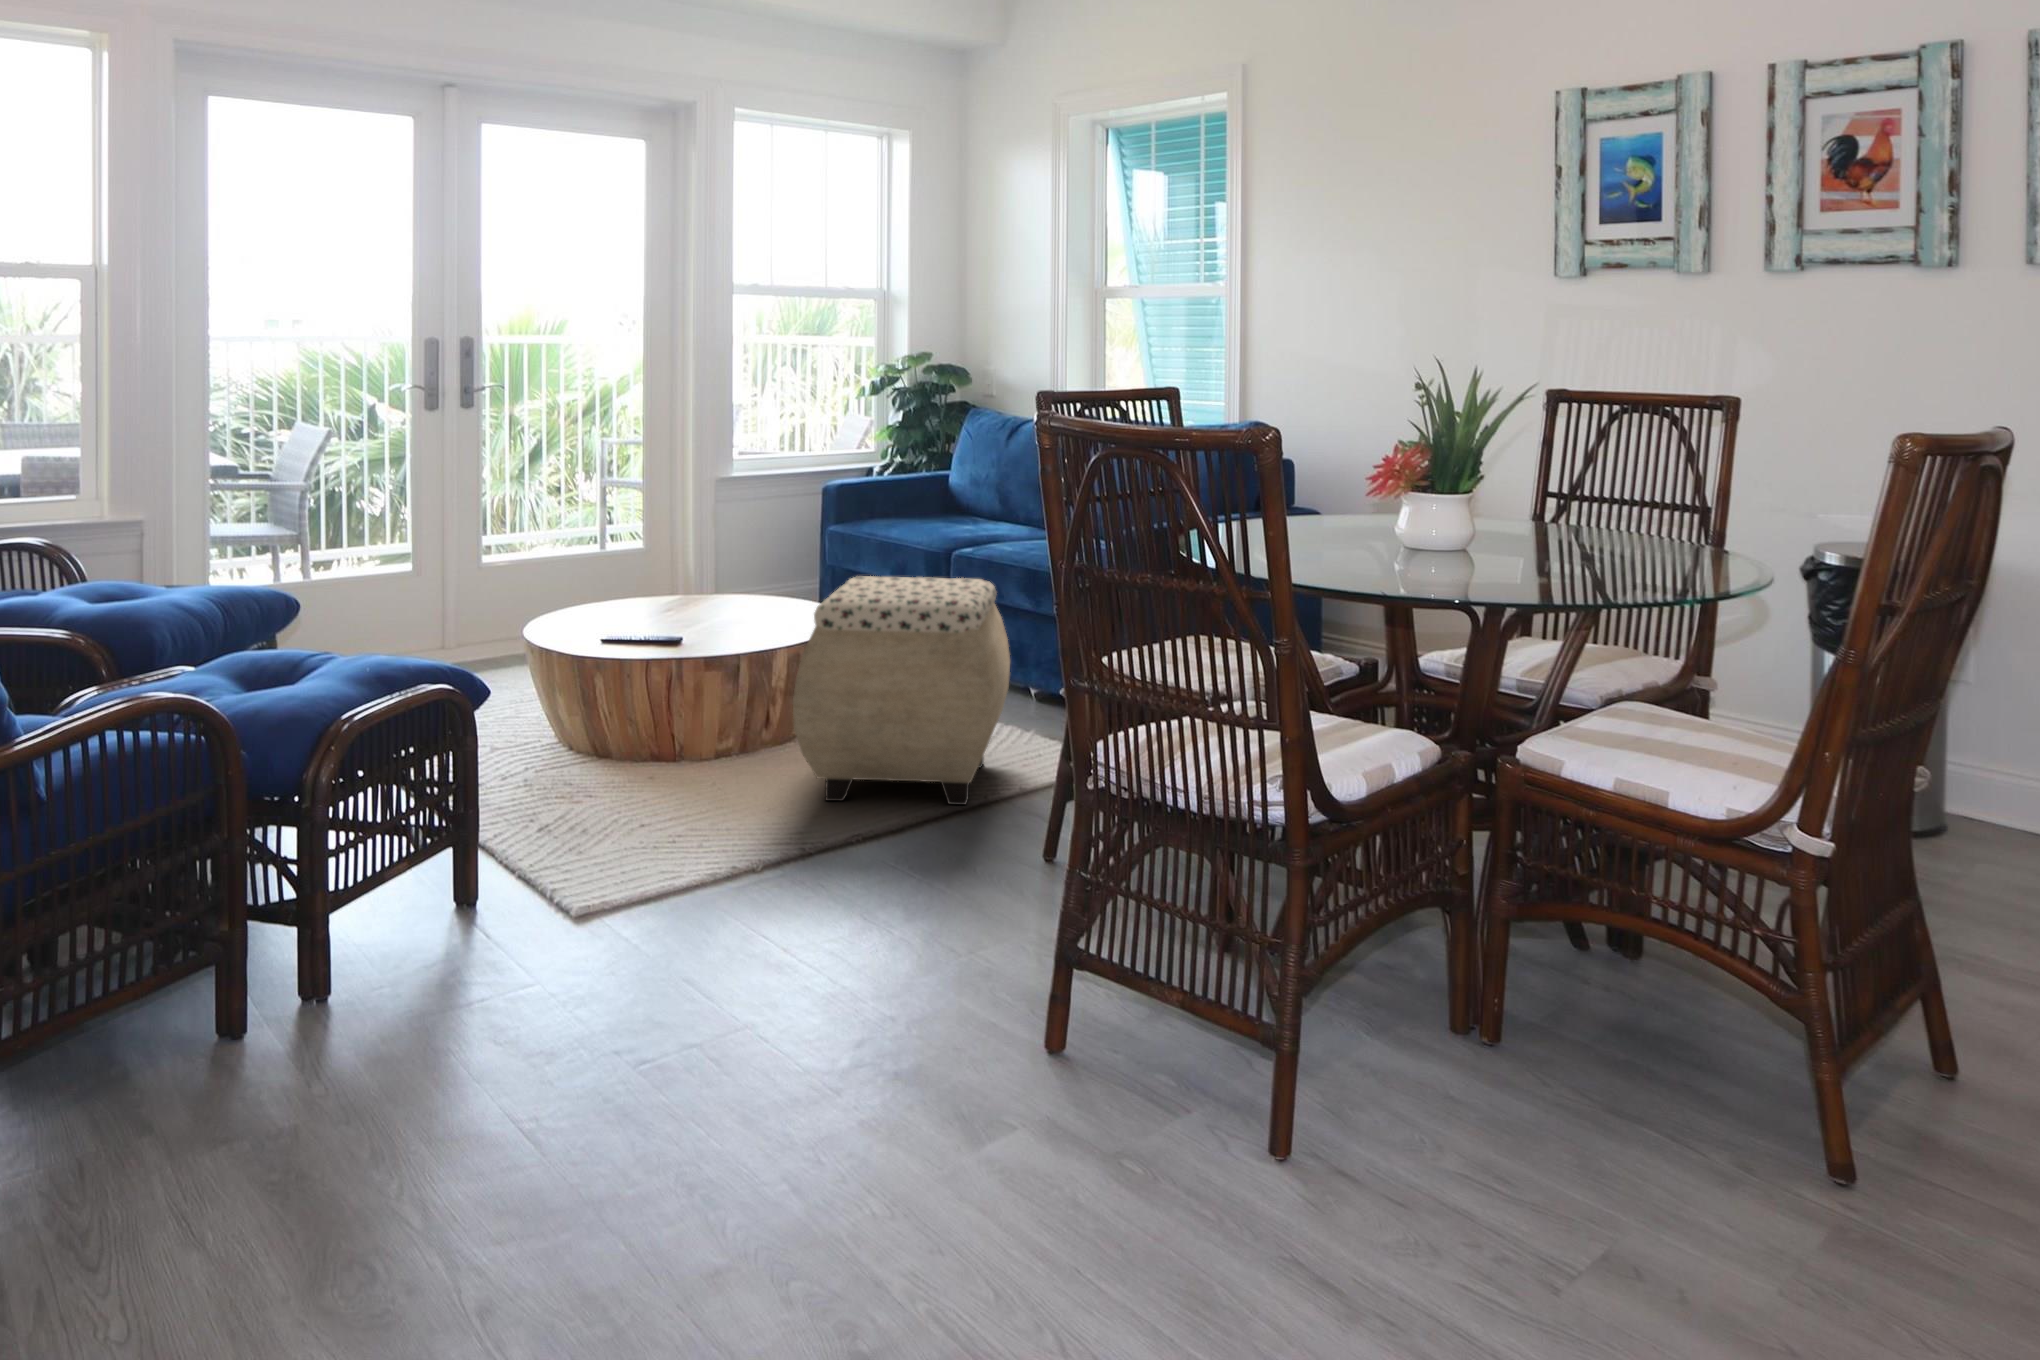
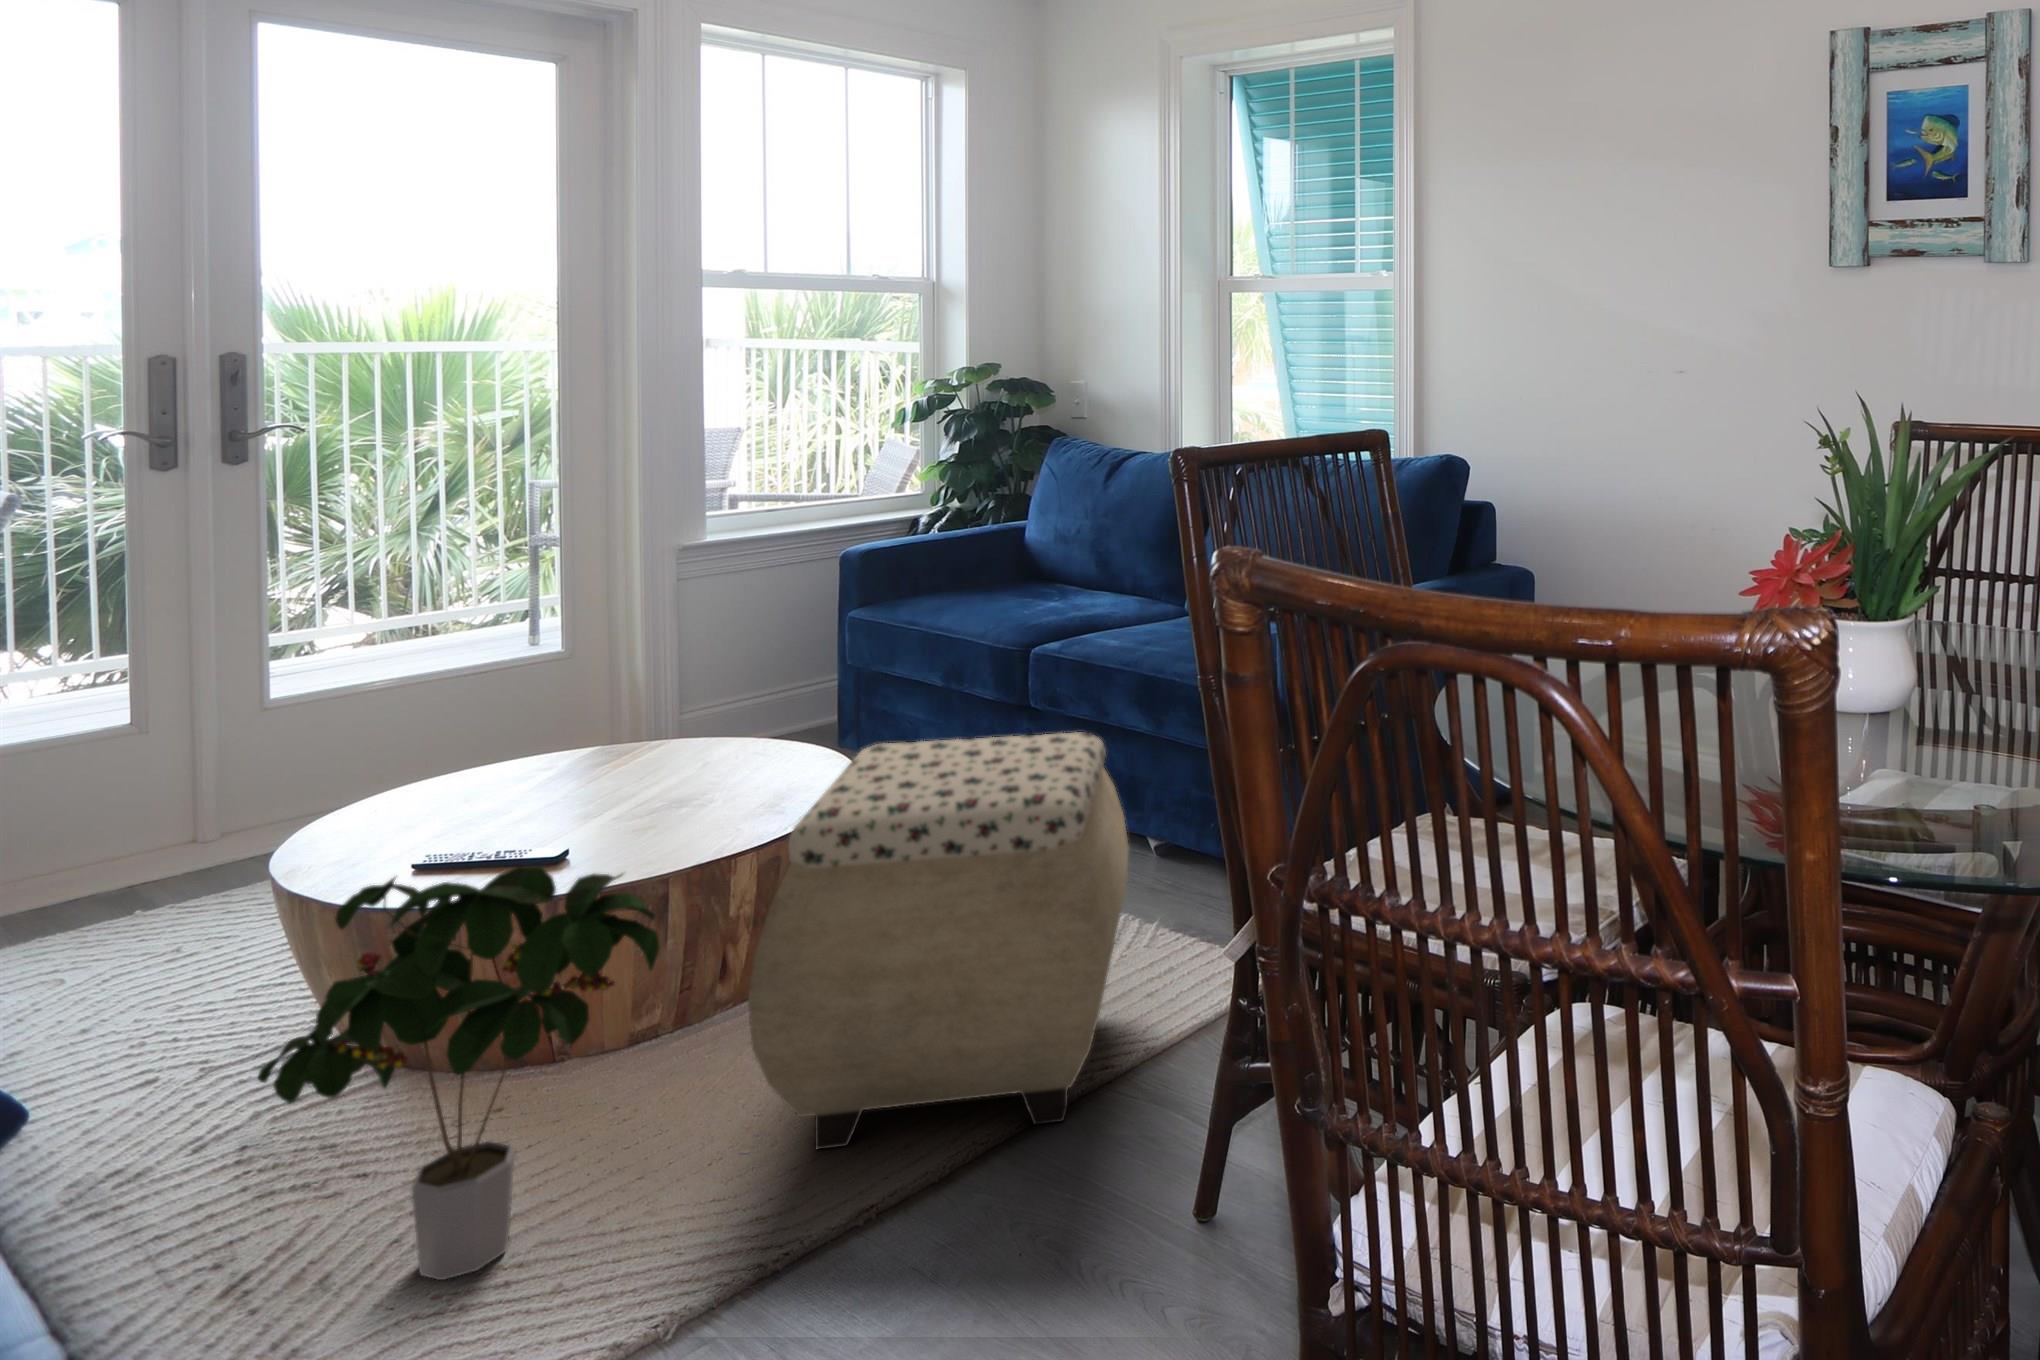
potted plant: none [559,606,750,824] -> present [258,866,660,1280]

